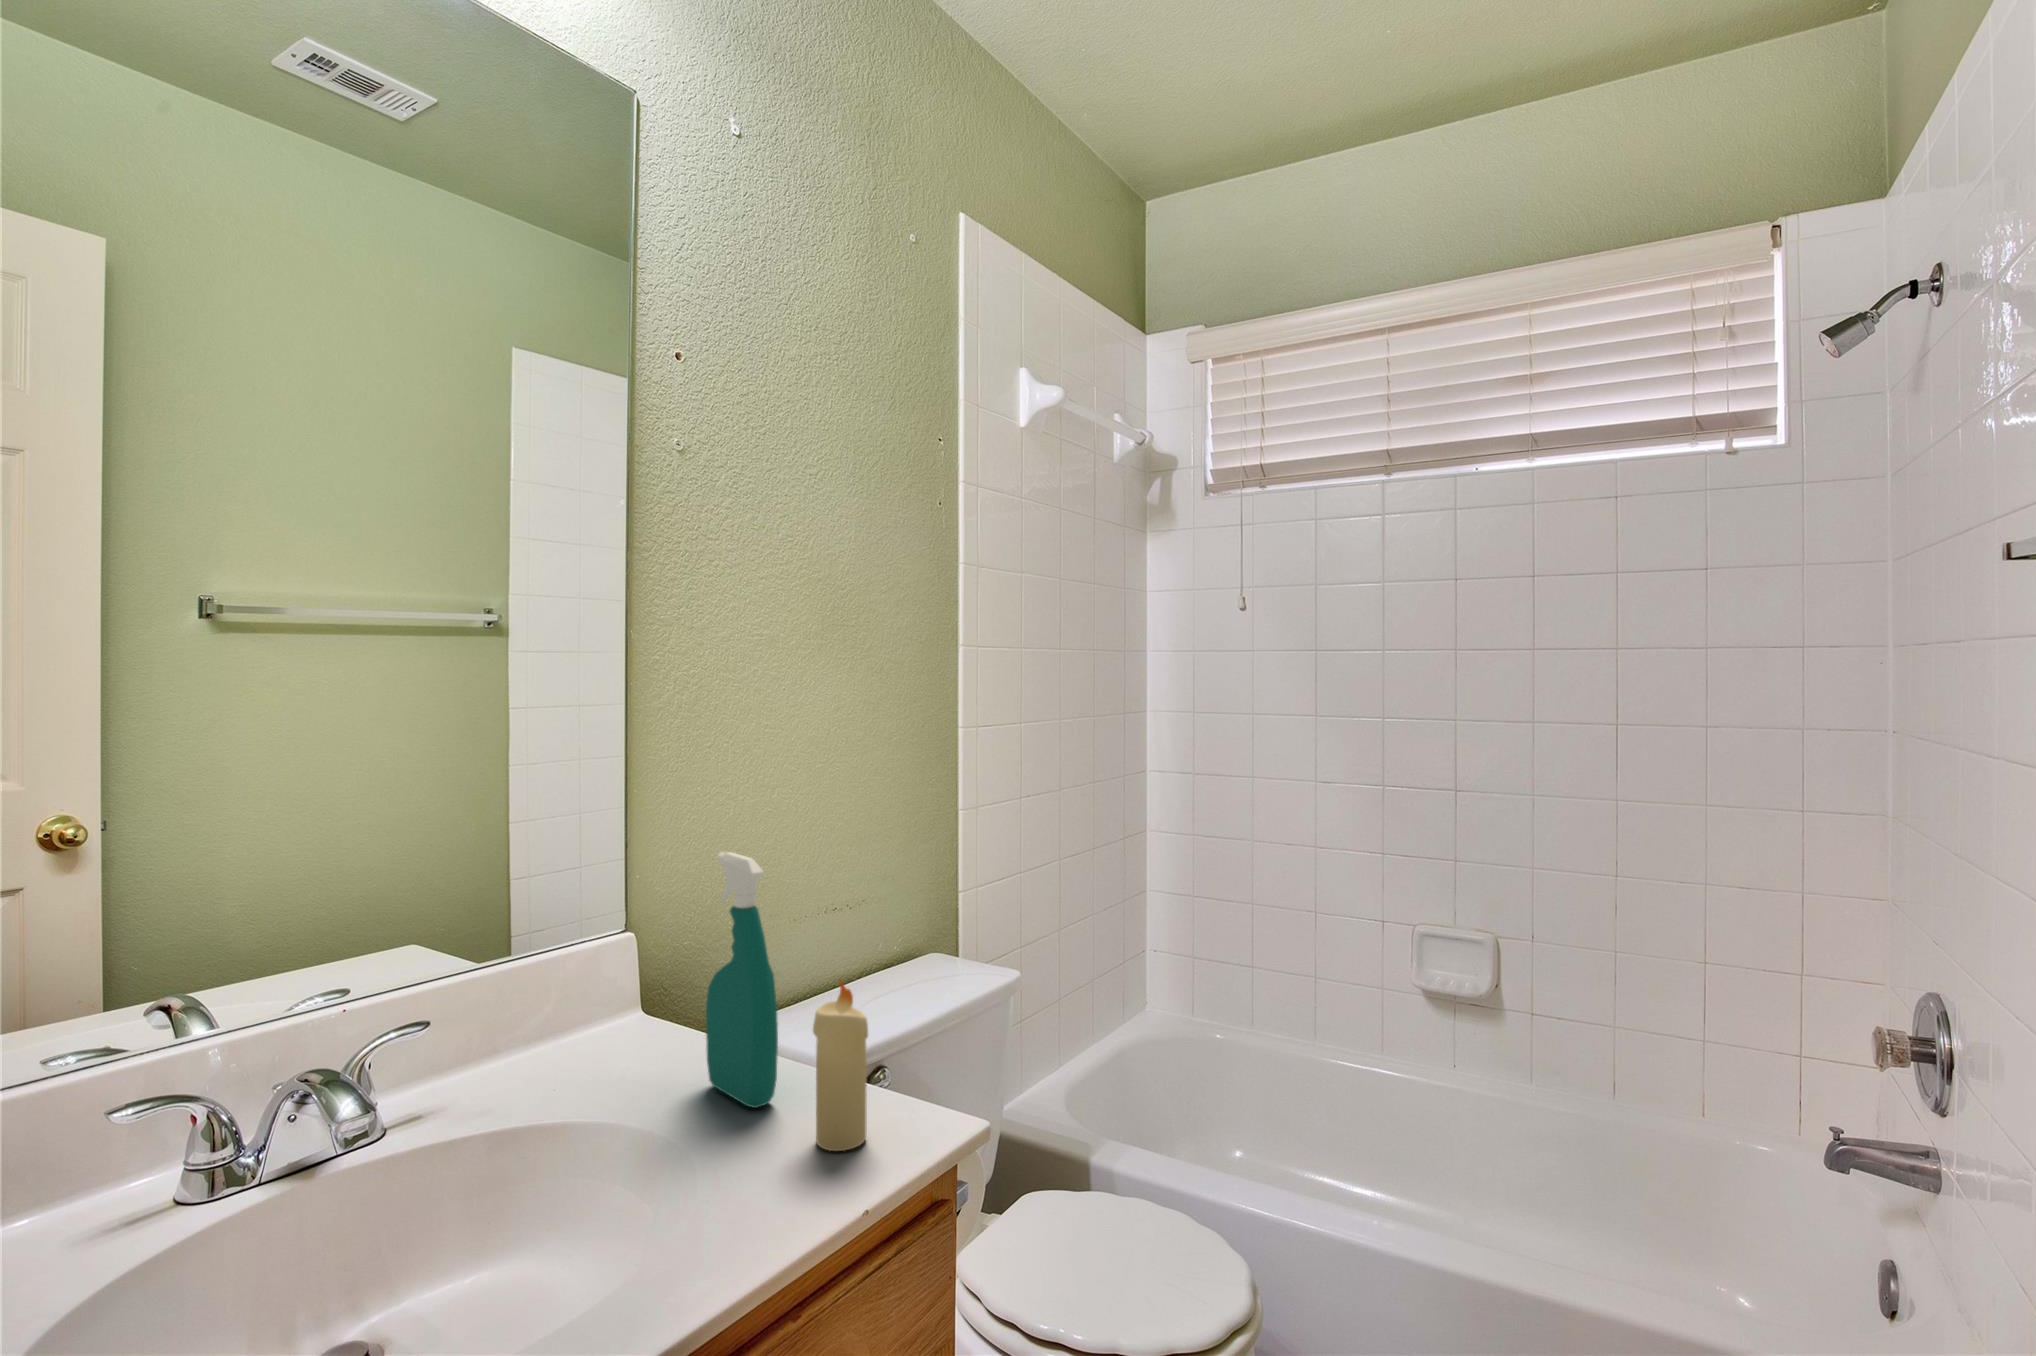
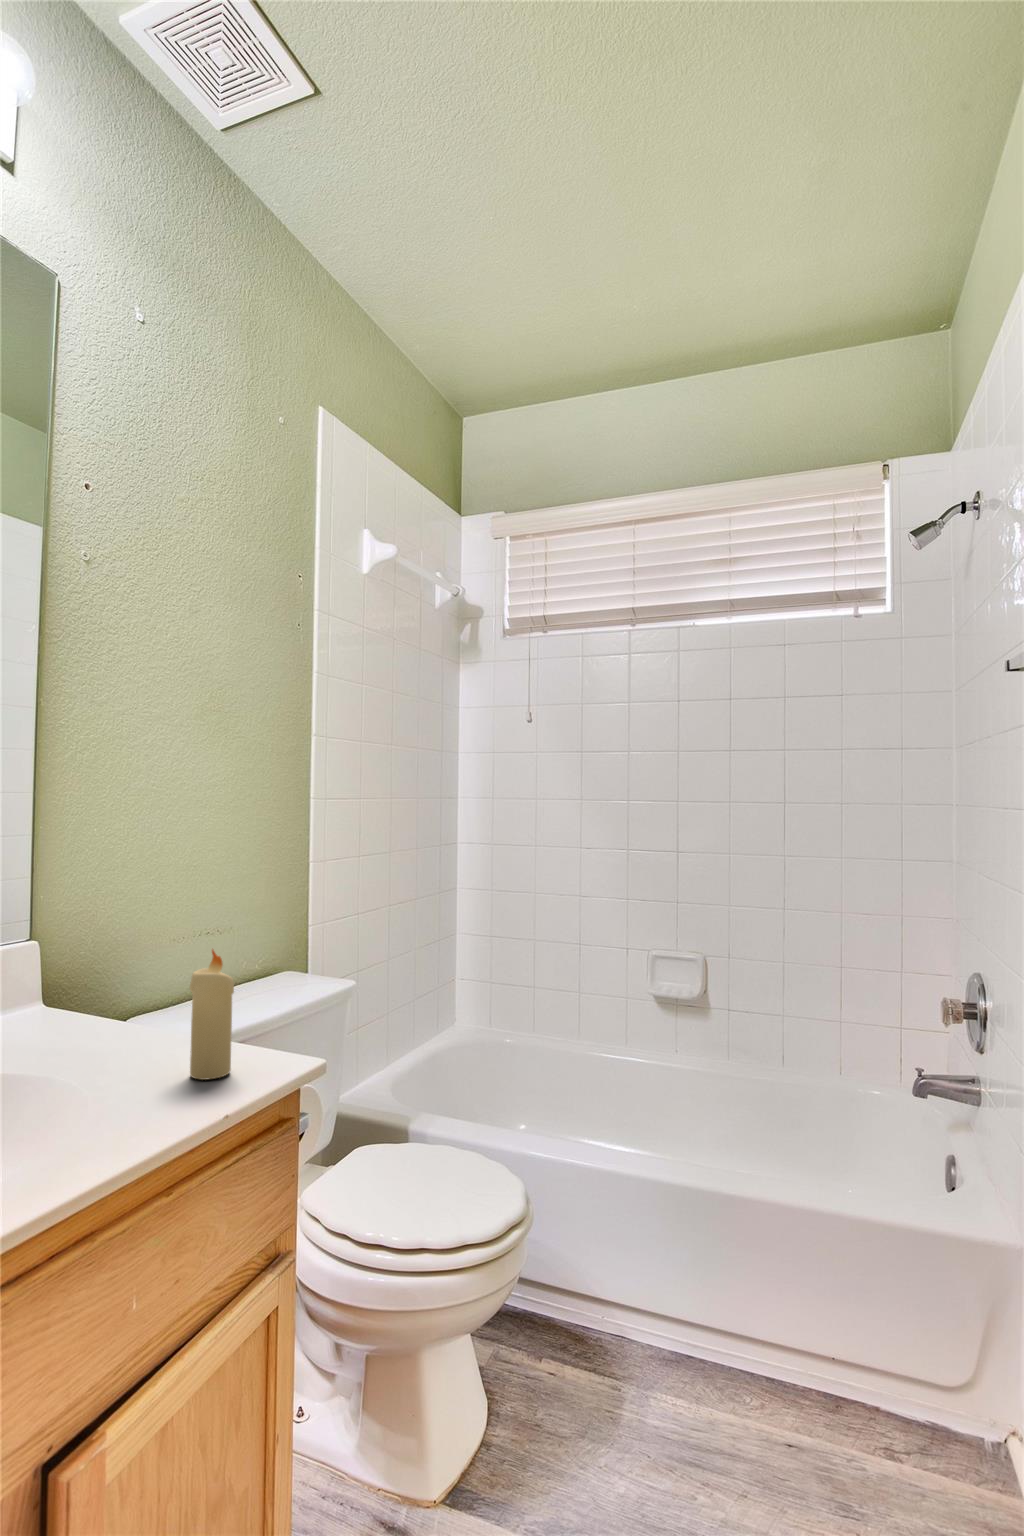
spray bottle: present [706,852,778,1108] -> none [97,863,159,1060]

